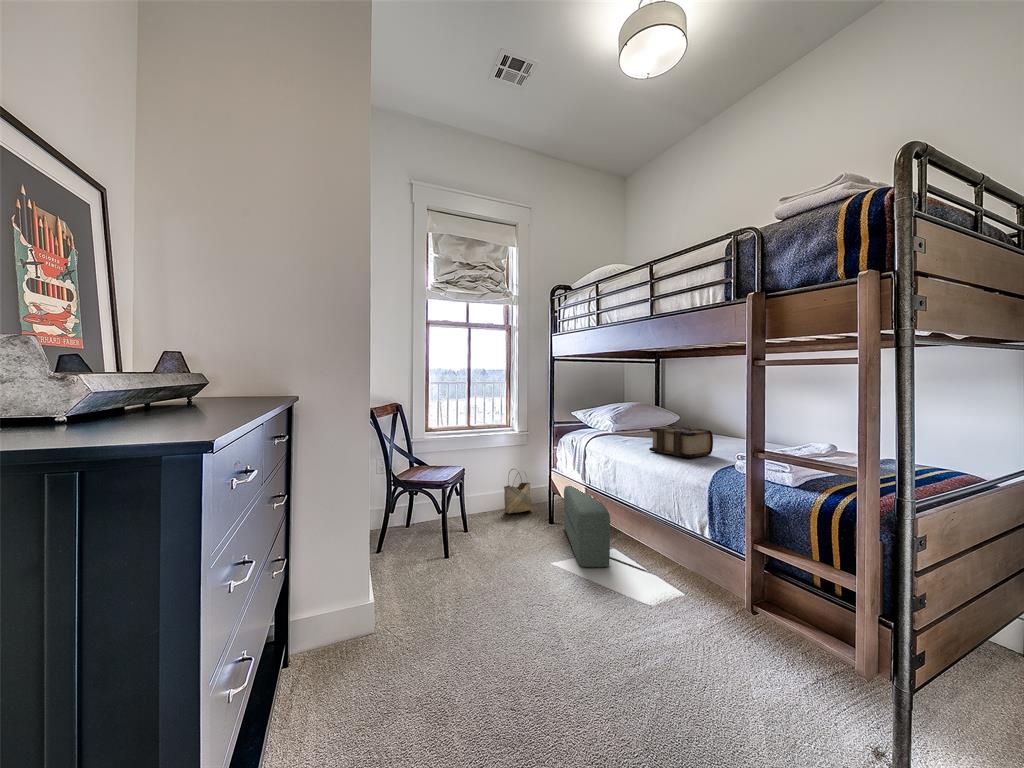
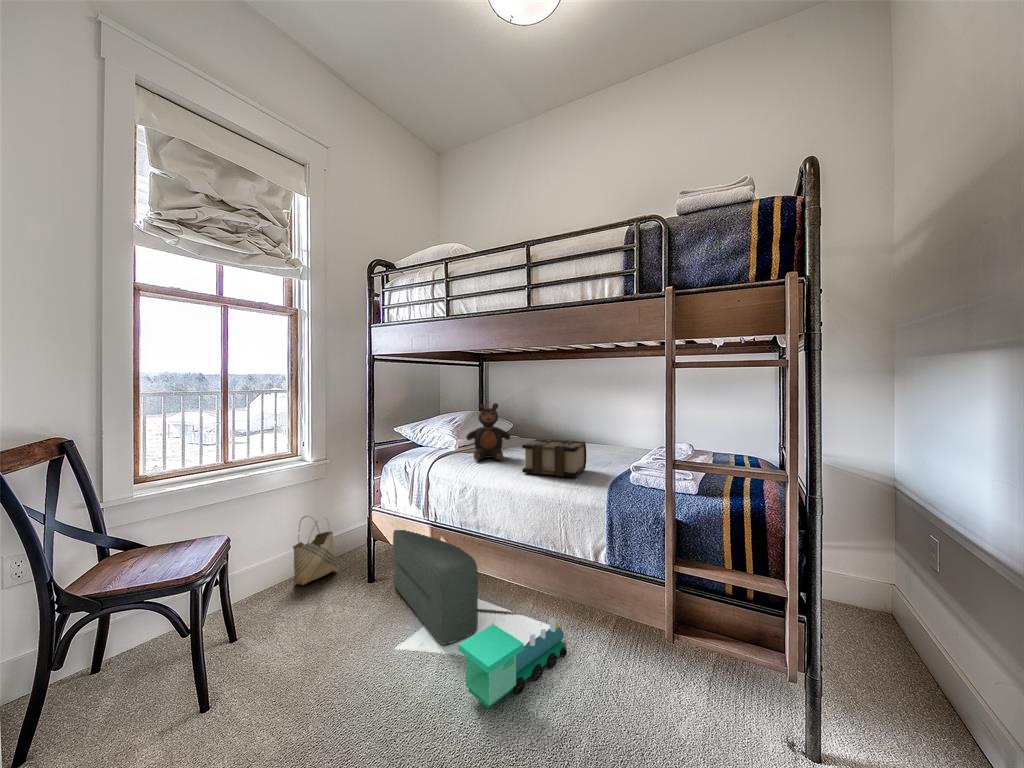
teddy bear: none [620,395,658,442] -> present [466,403,511,460]
toy train: none [577,554,673,606] -> present [458,617,567,708]

